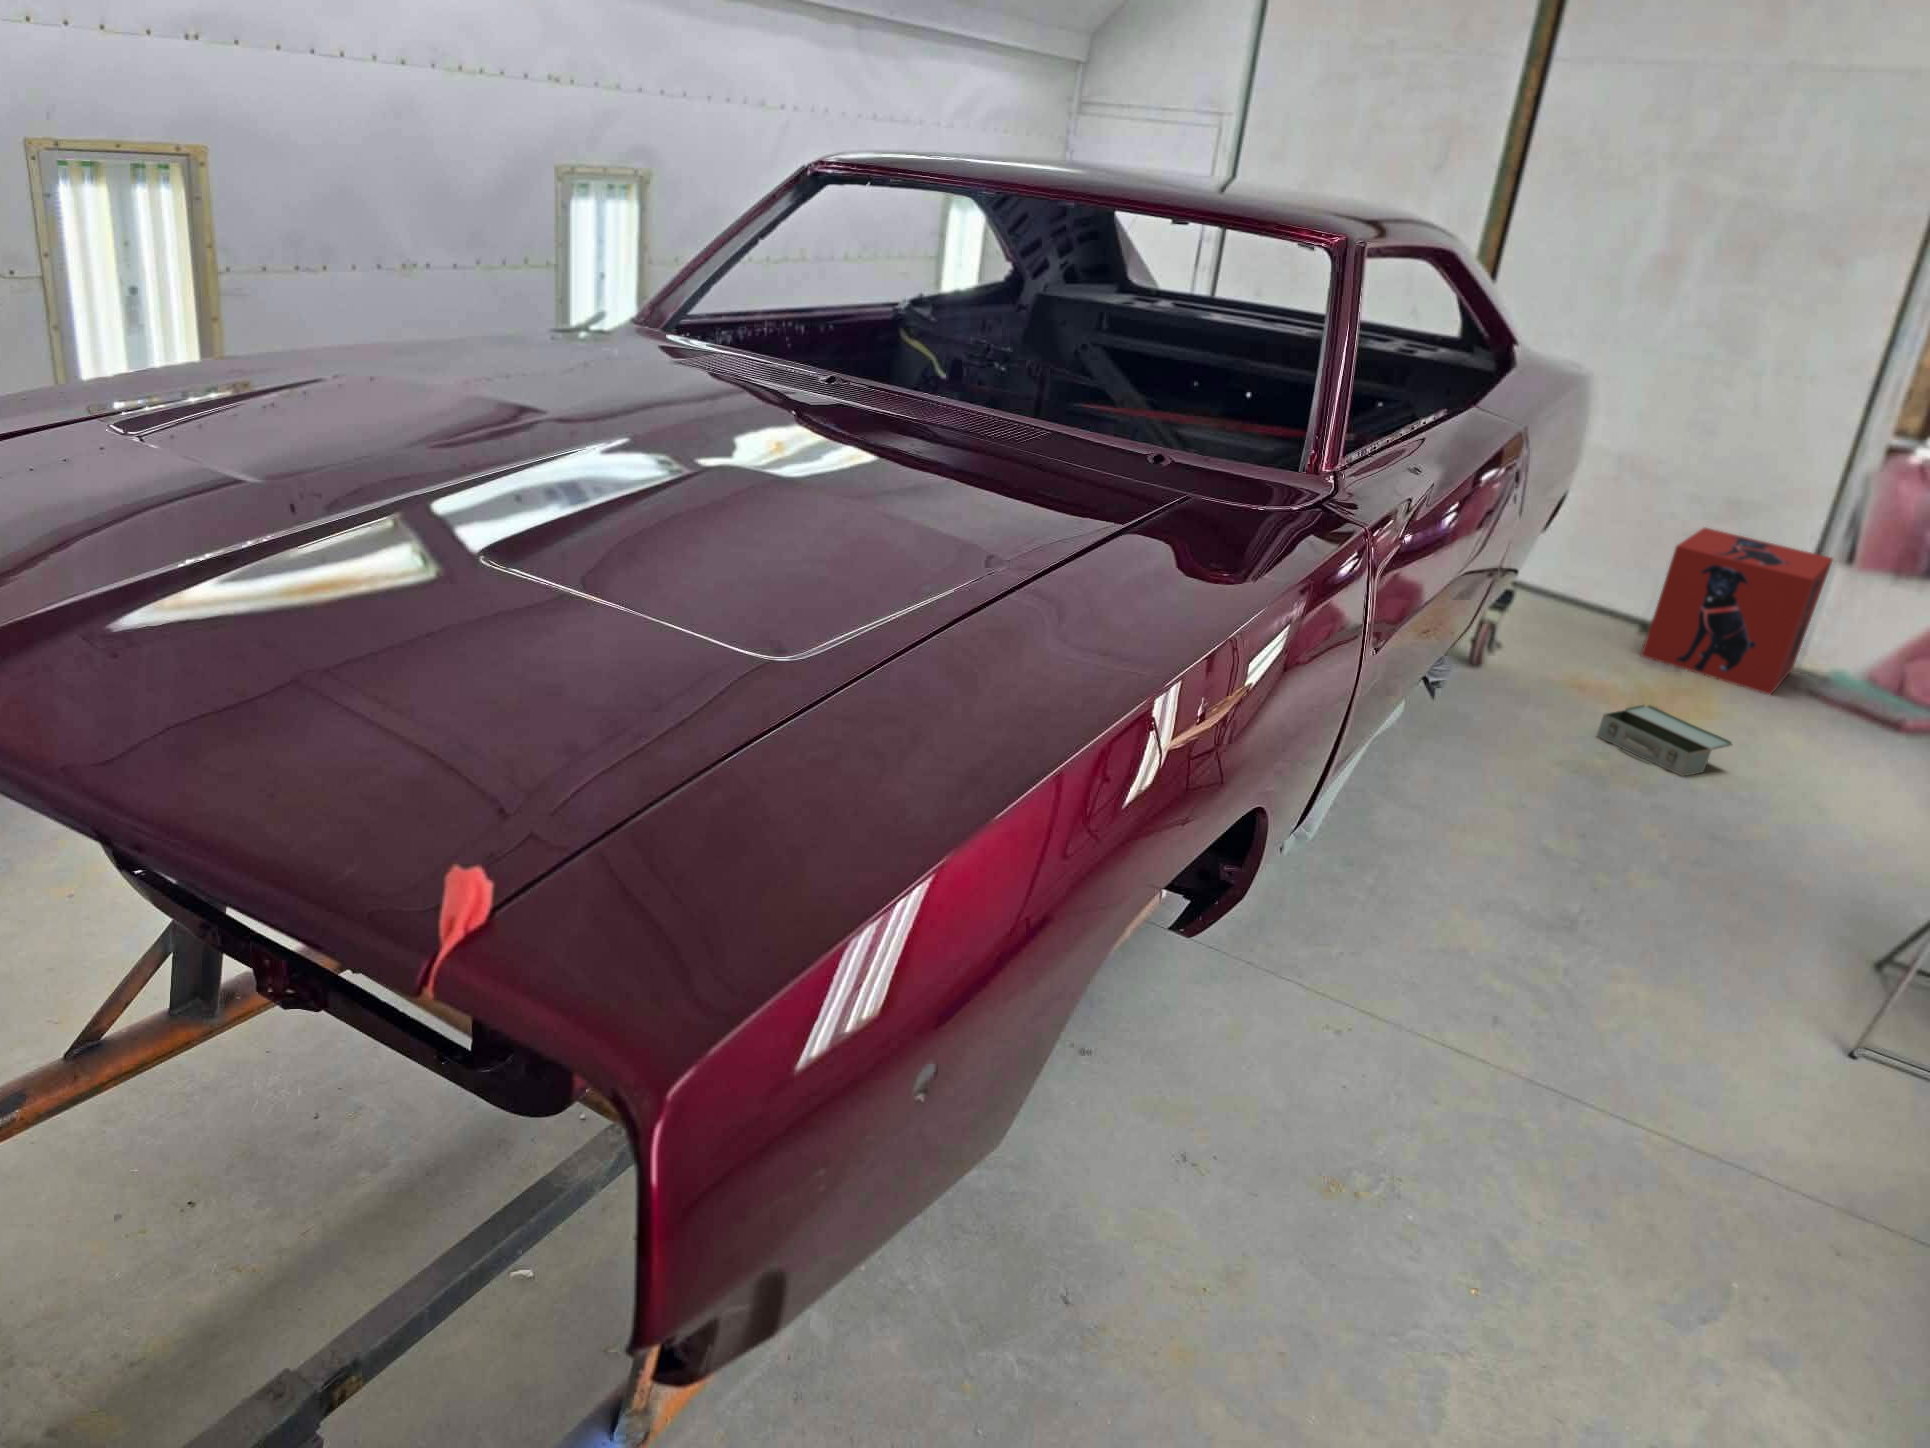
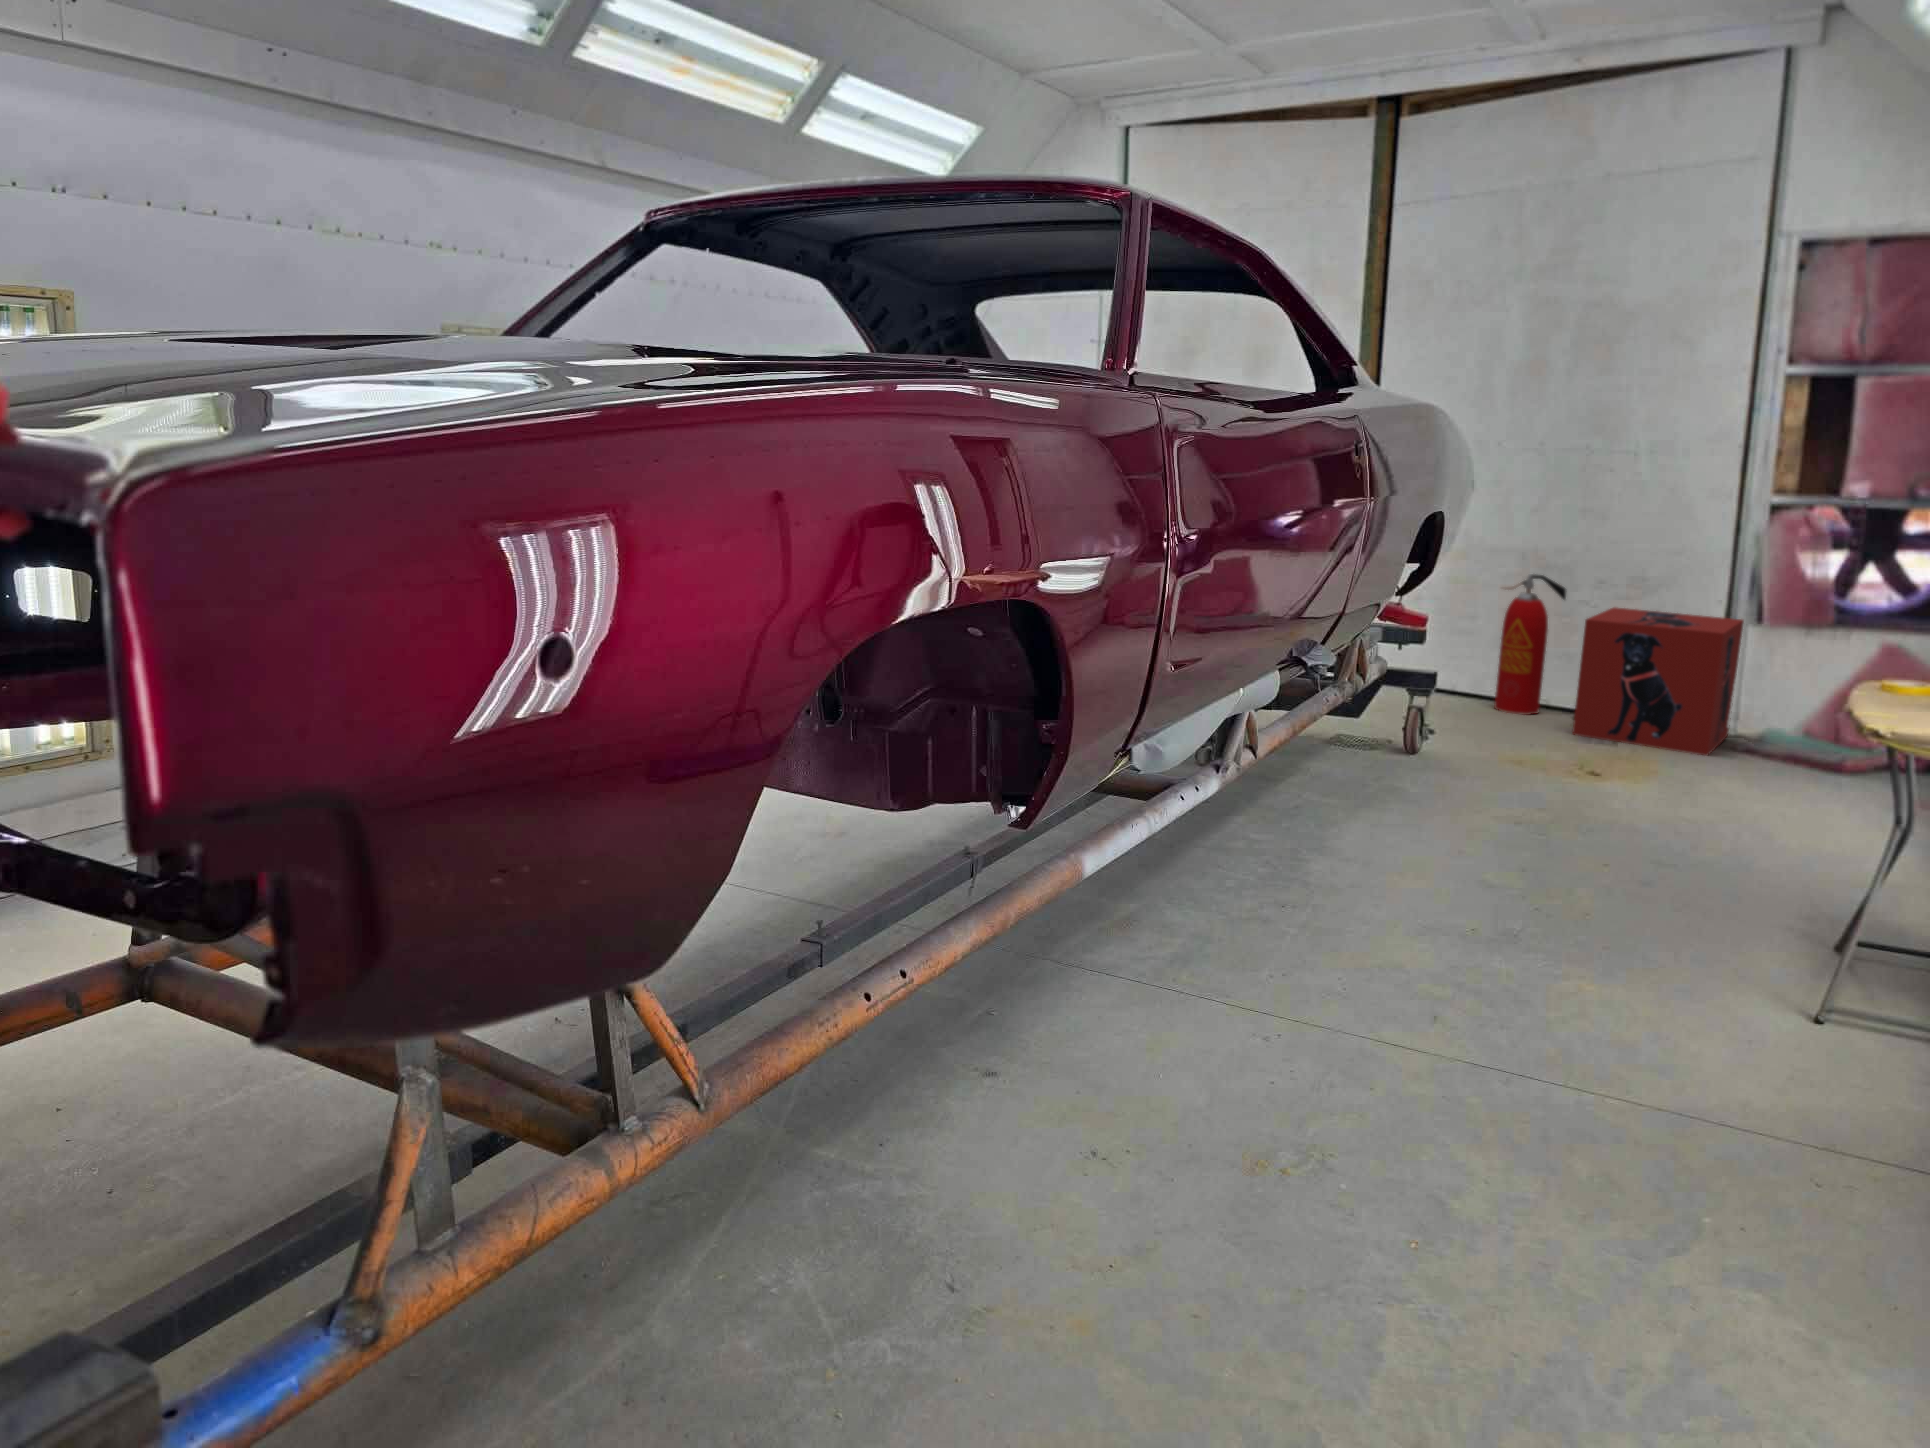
fire extinguisher: none [1565,484,1660,623] -> present [1494,574,1566,715]
toolbox: present [1597,705,1732,776] -> none [1528,757,1666,816]

